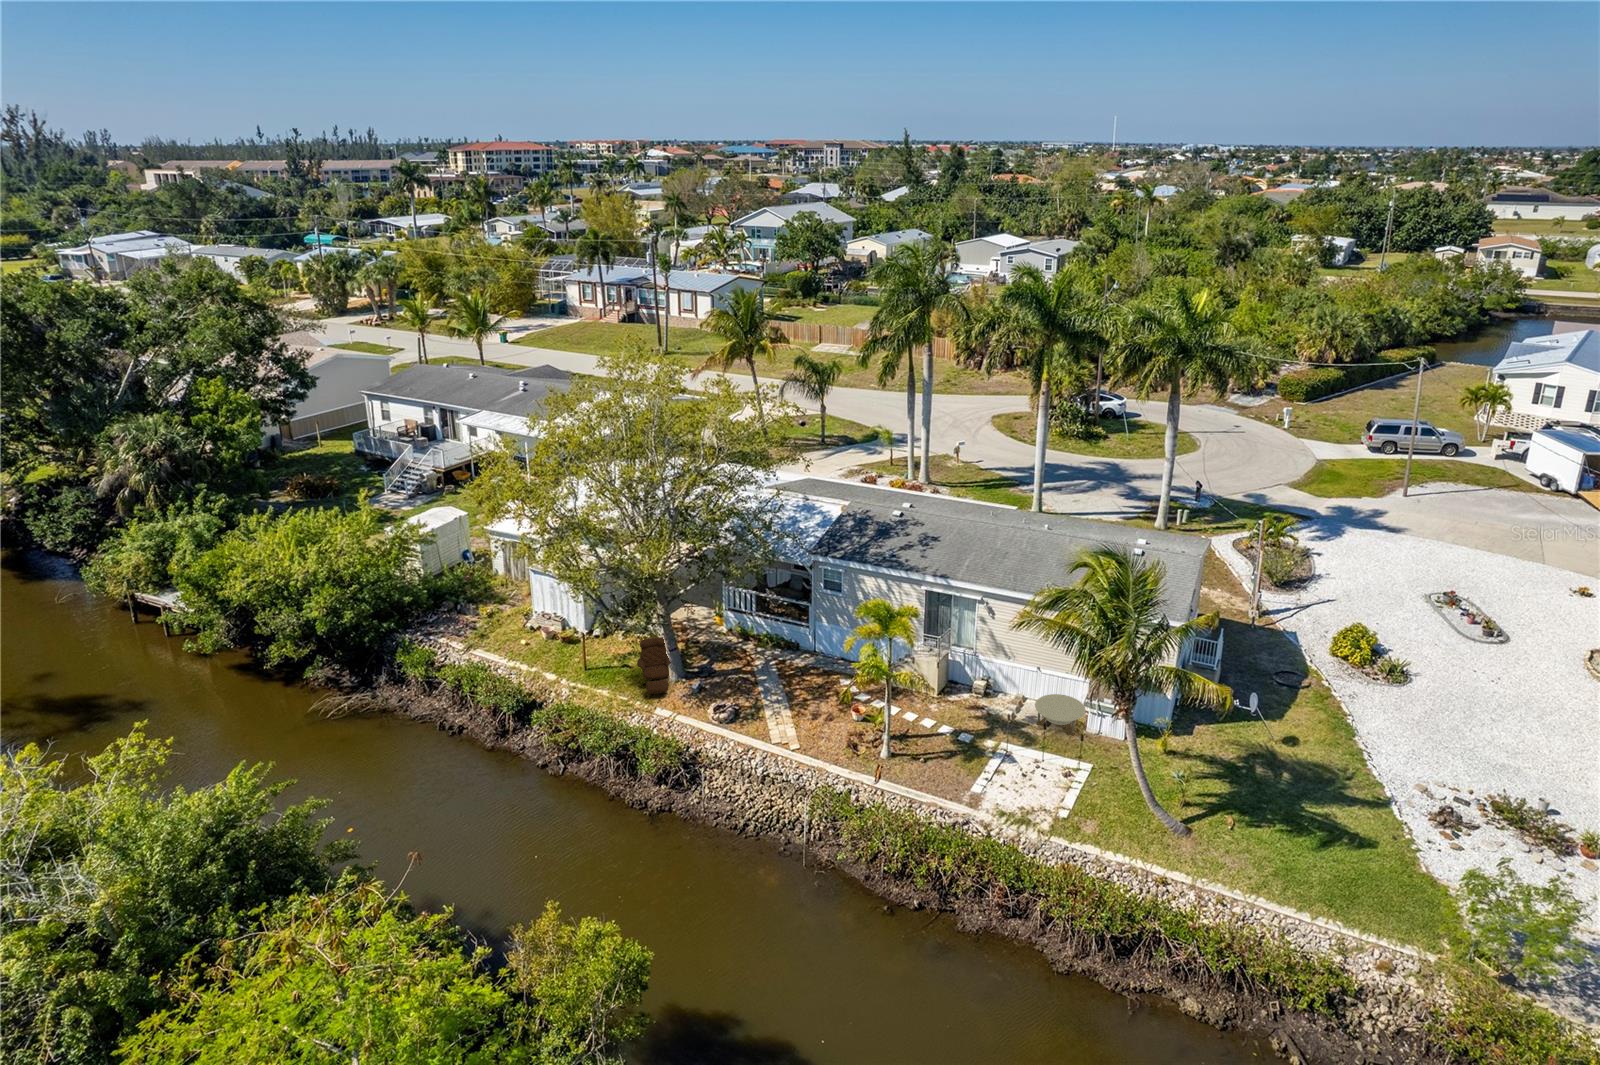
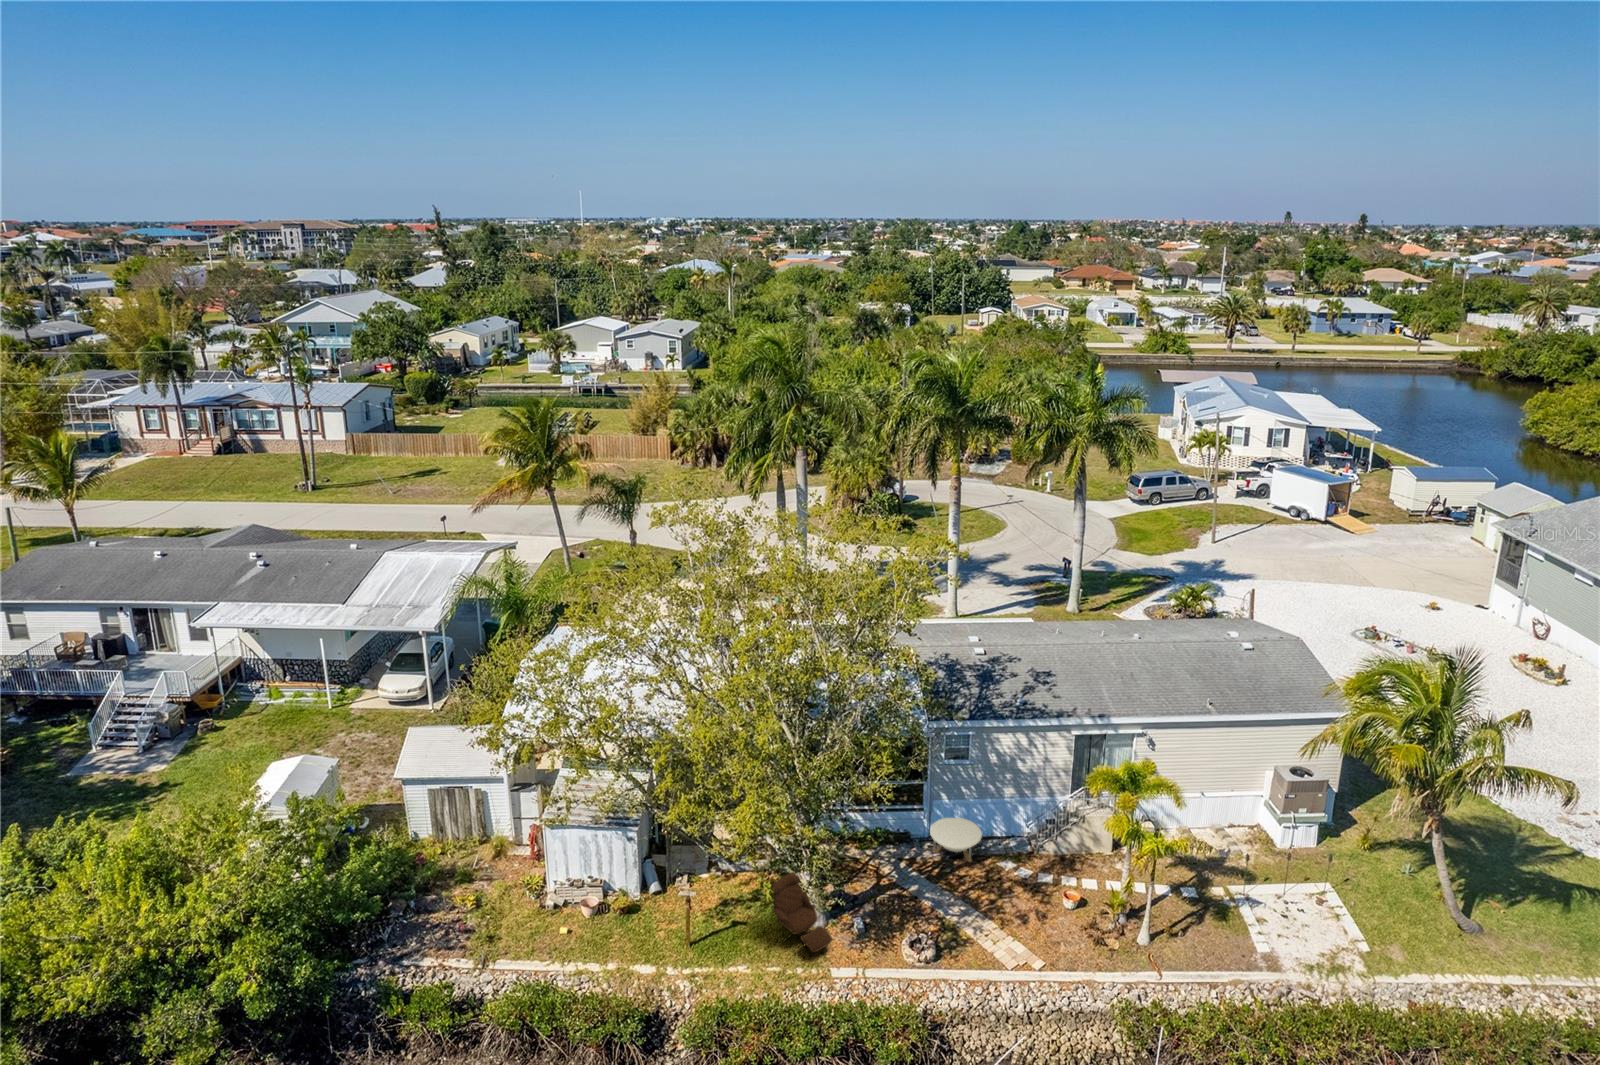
round table: present [1035,694,1086,736] -> present [930,818,982,862]

